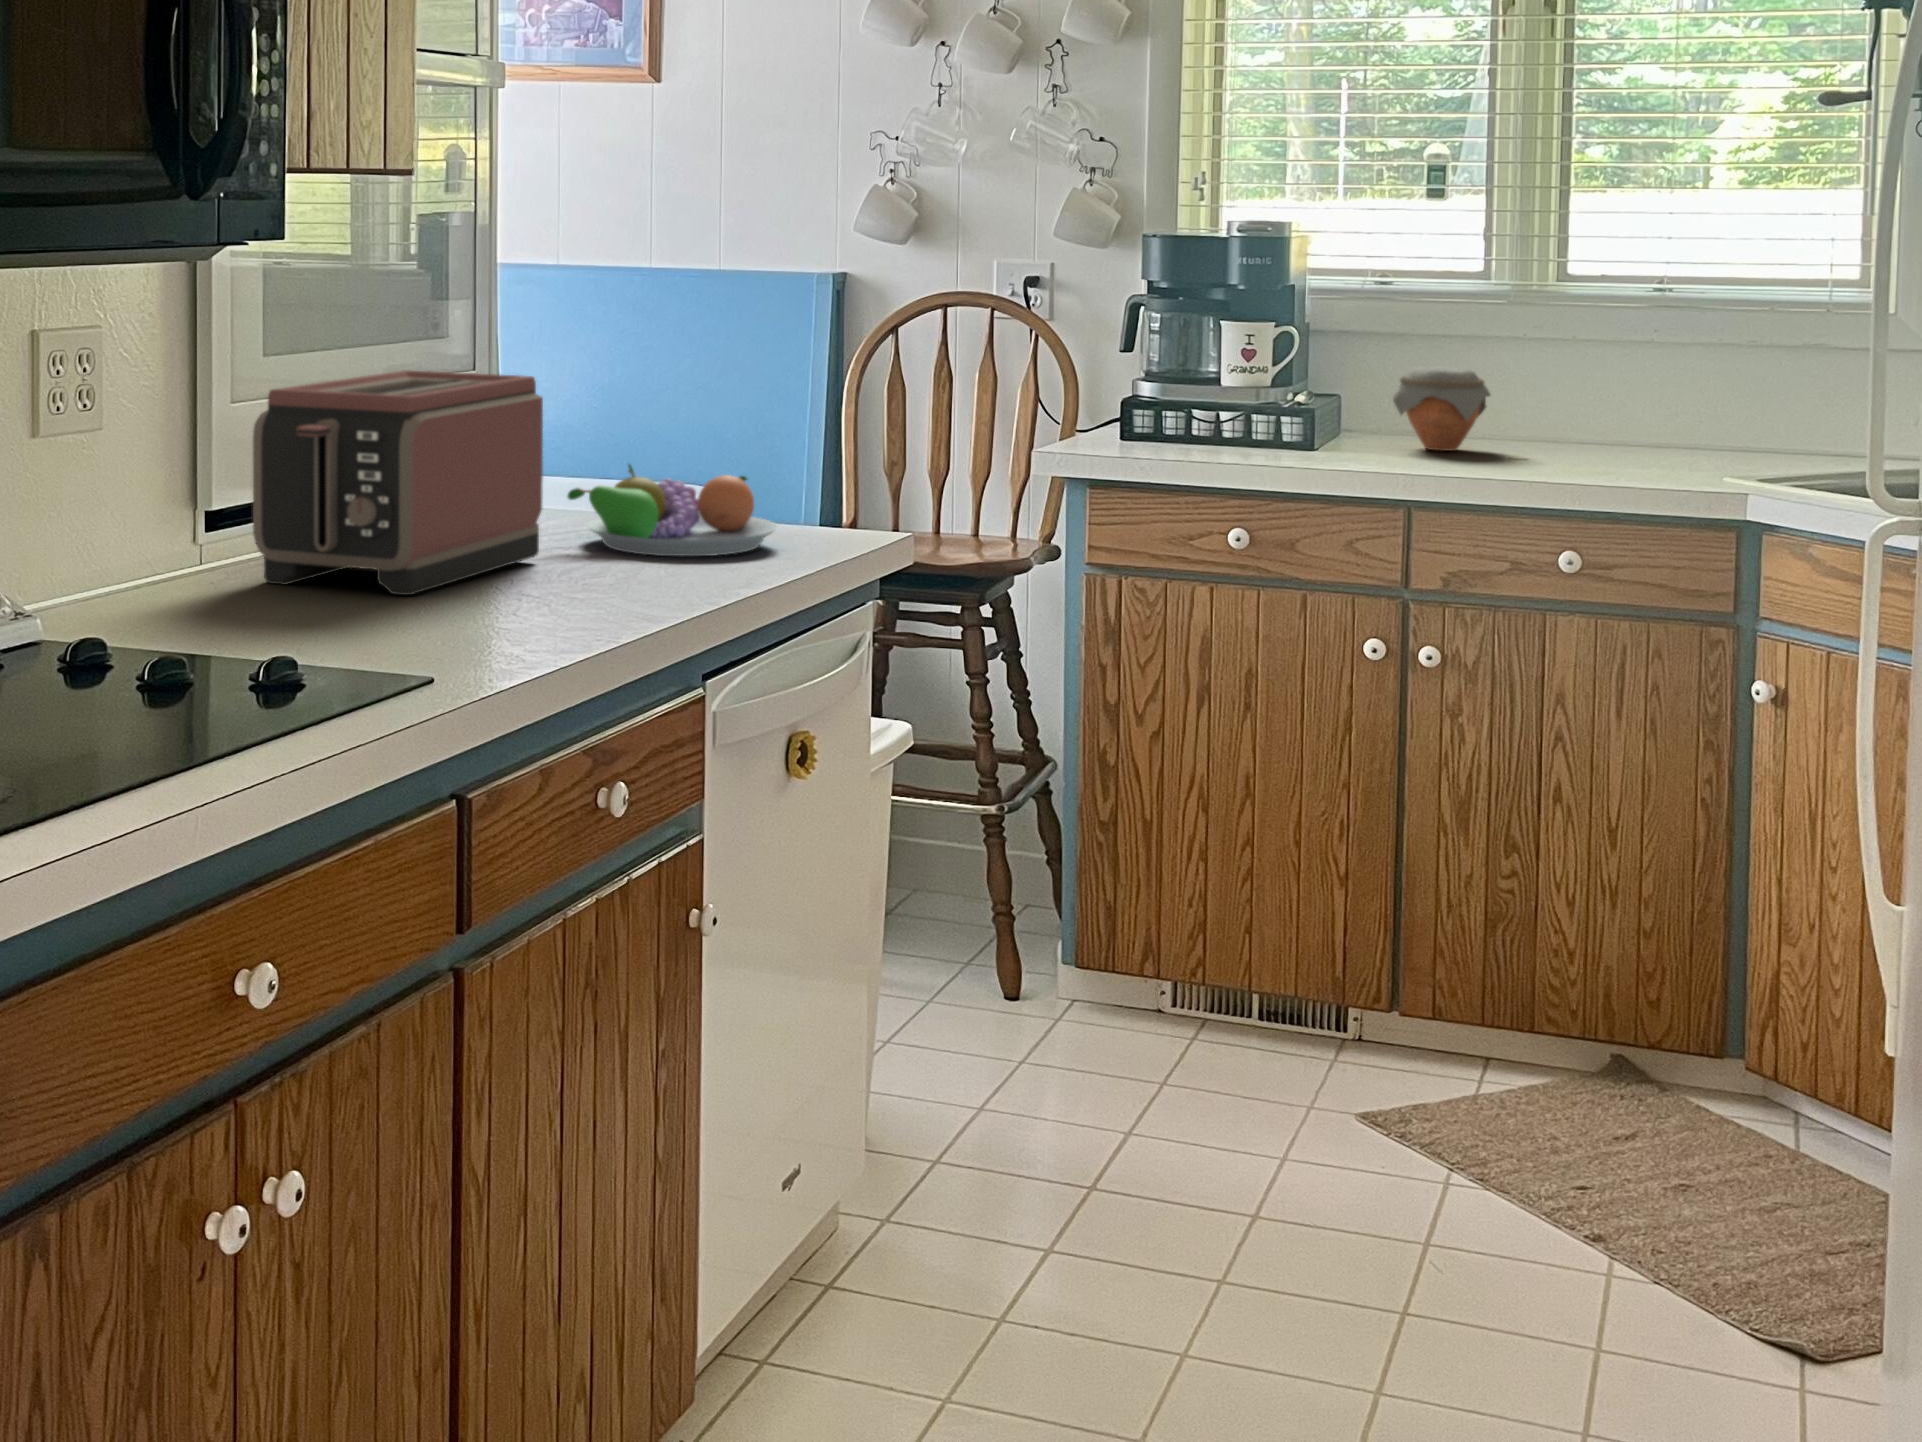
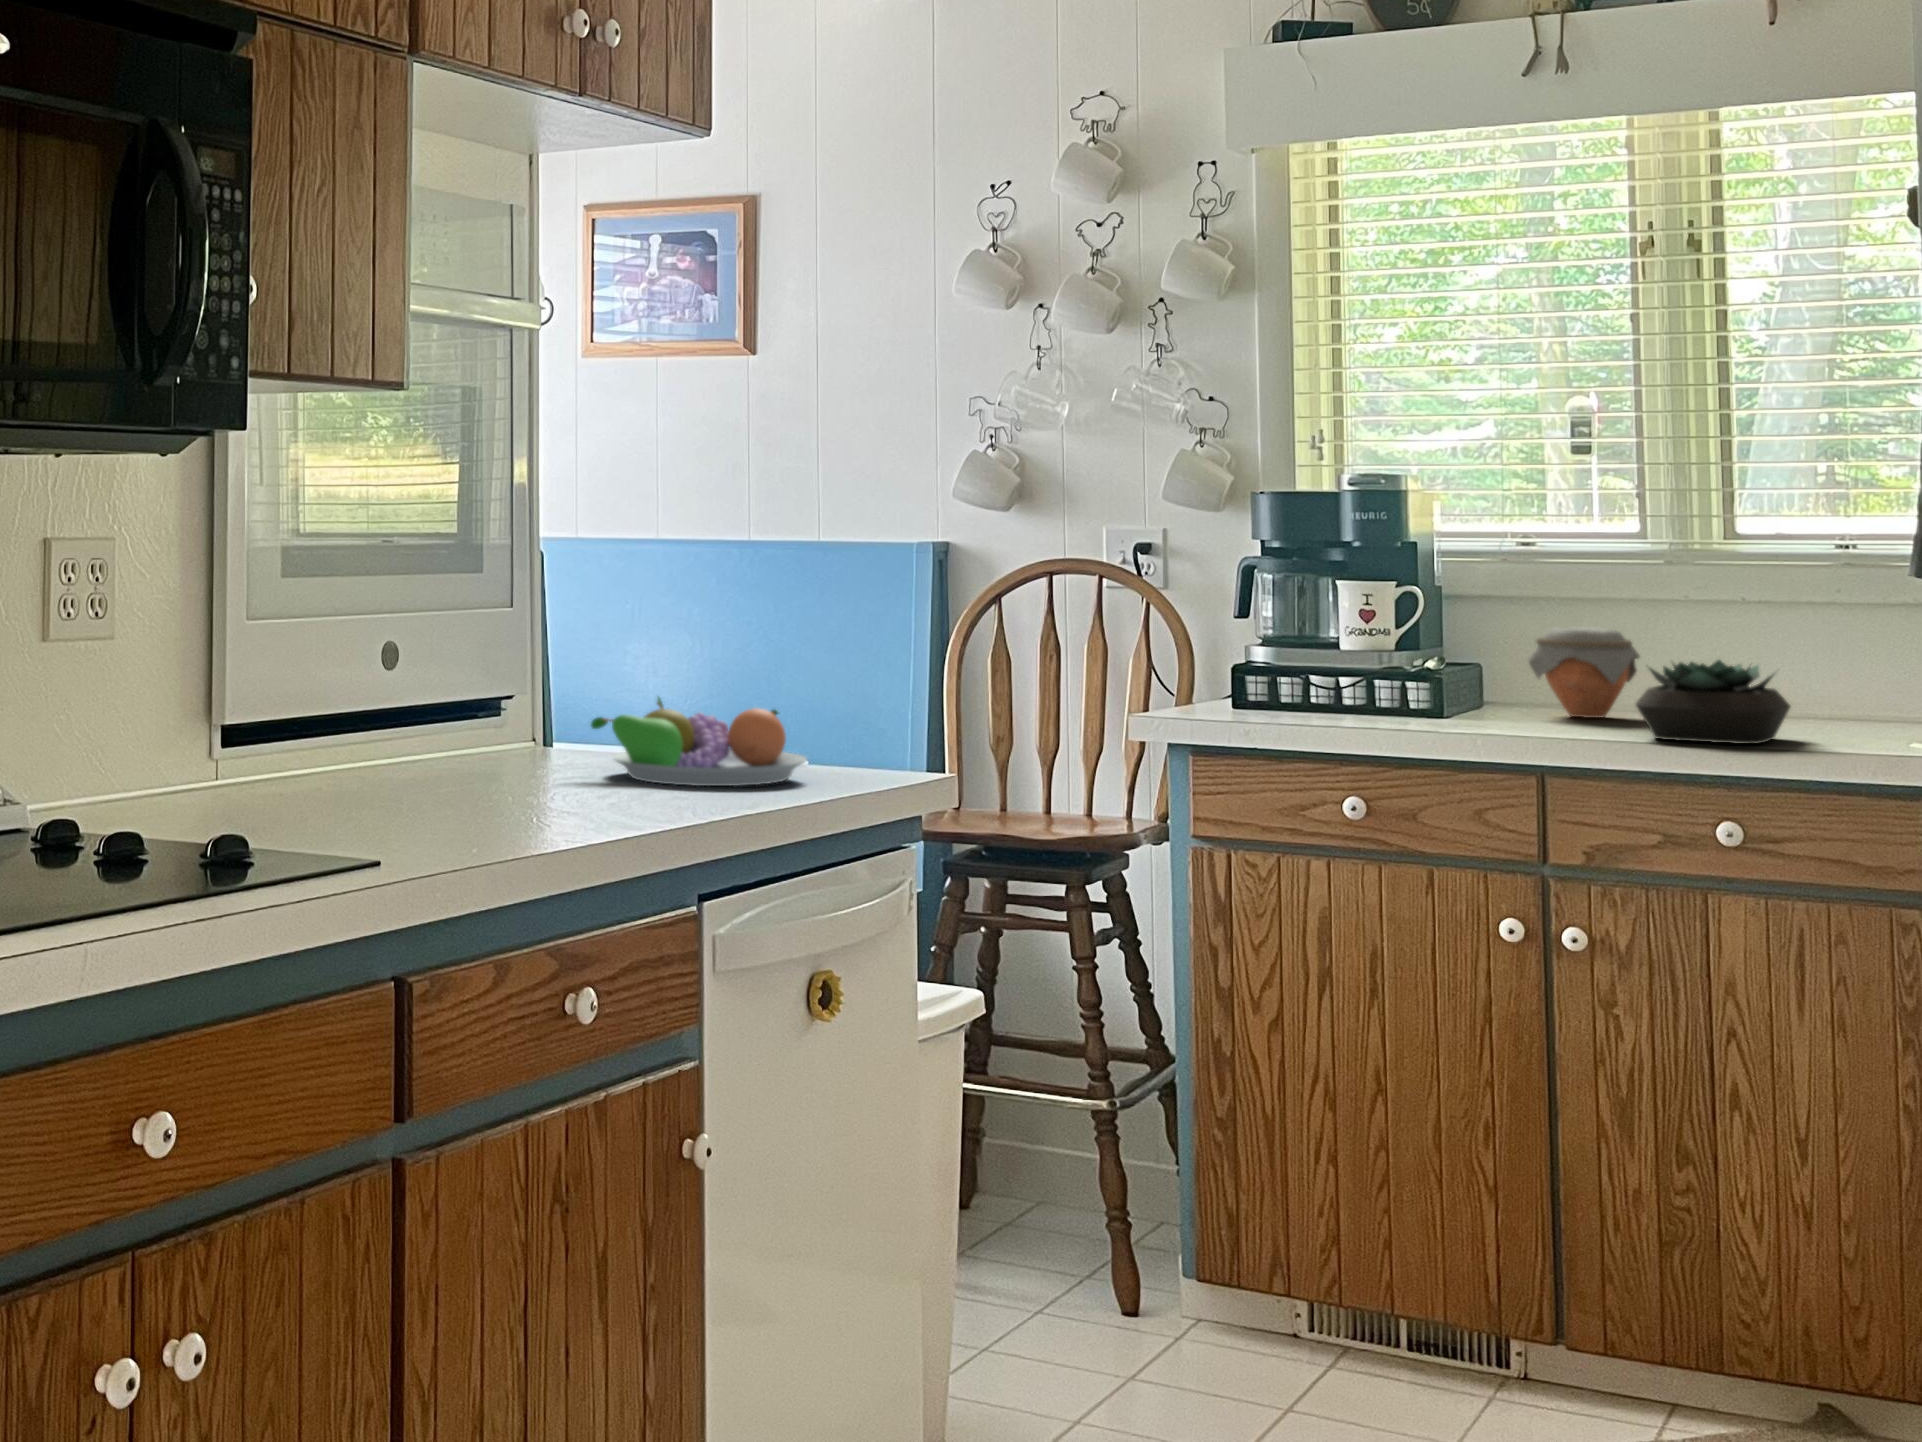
toaster: present [253,370,543,596] -> none [261,596,557,806]
succulent plant: none [1493,401,1626,481] -> present [1636,660,1790,744]

